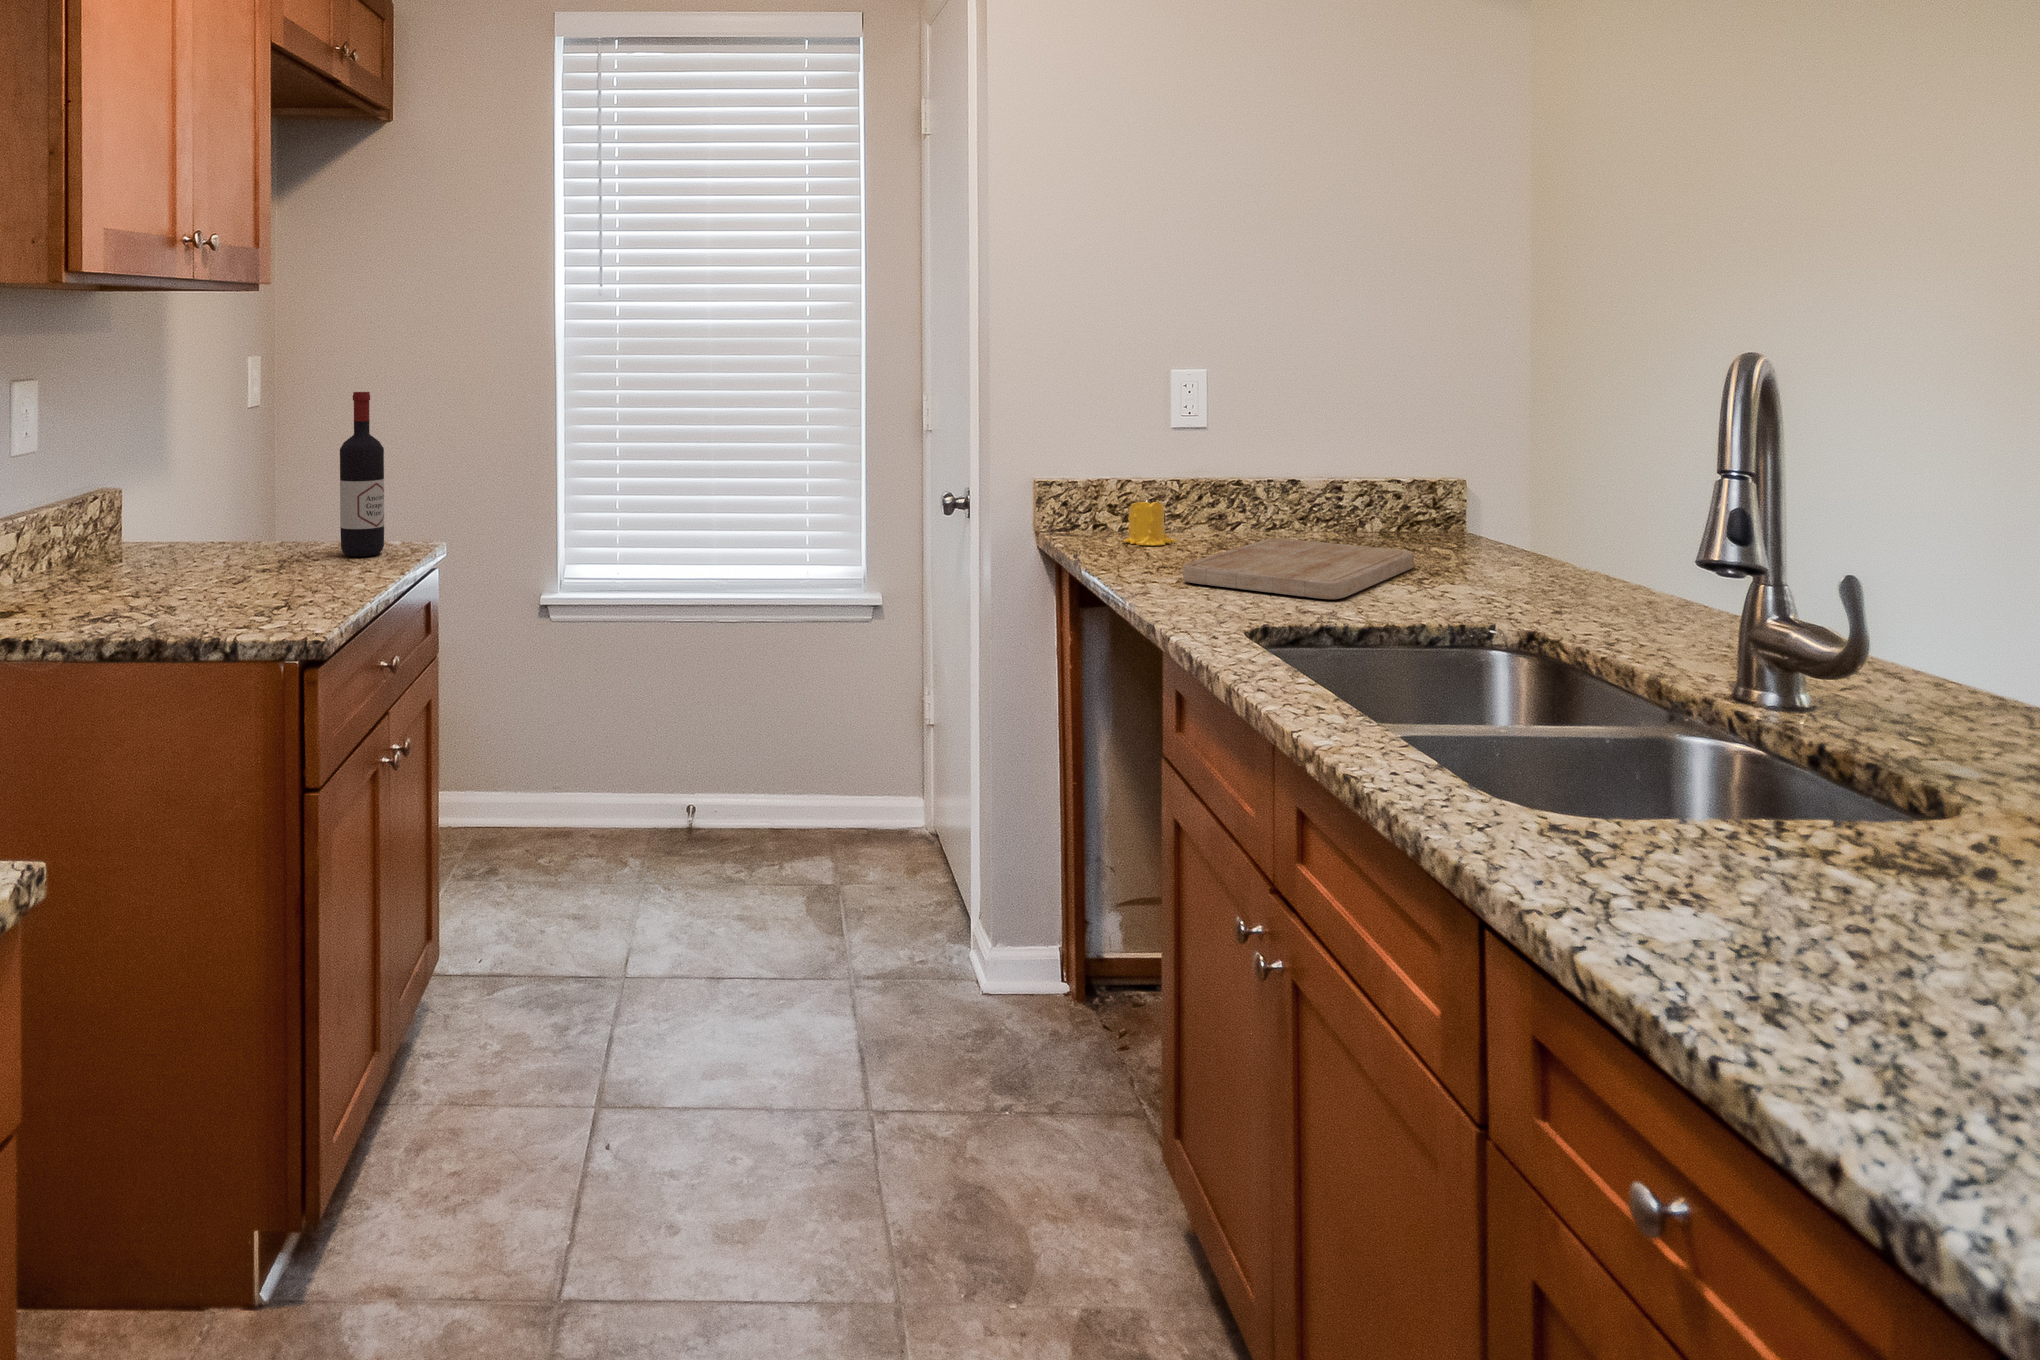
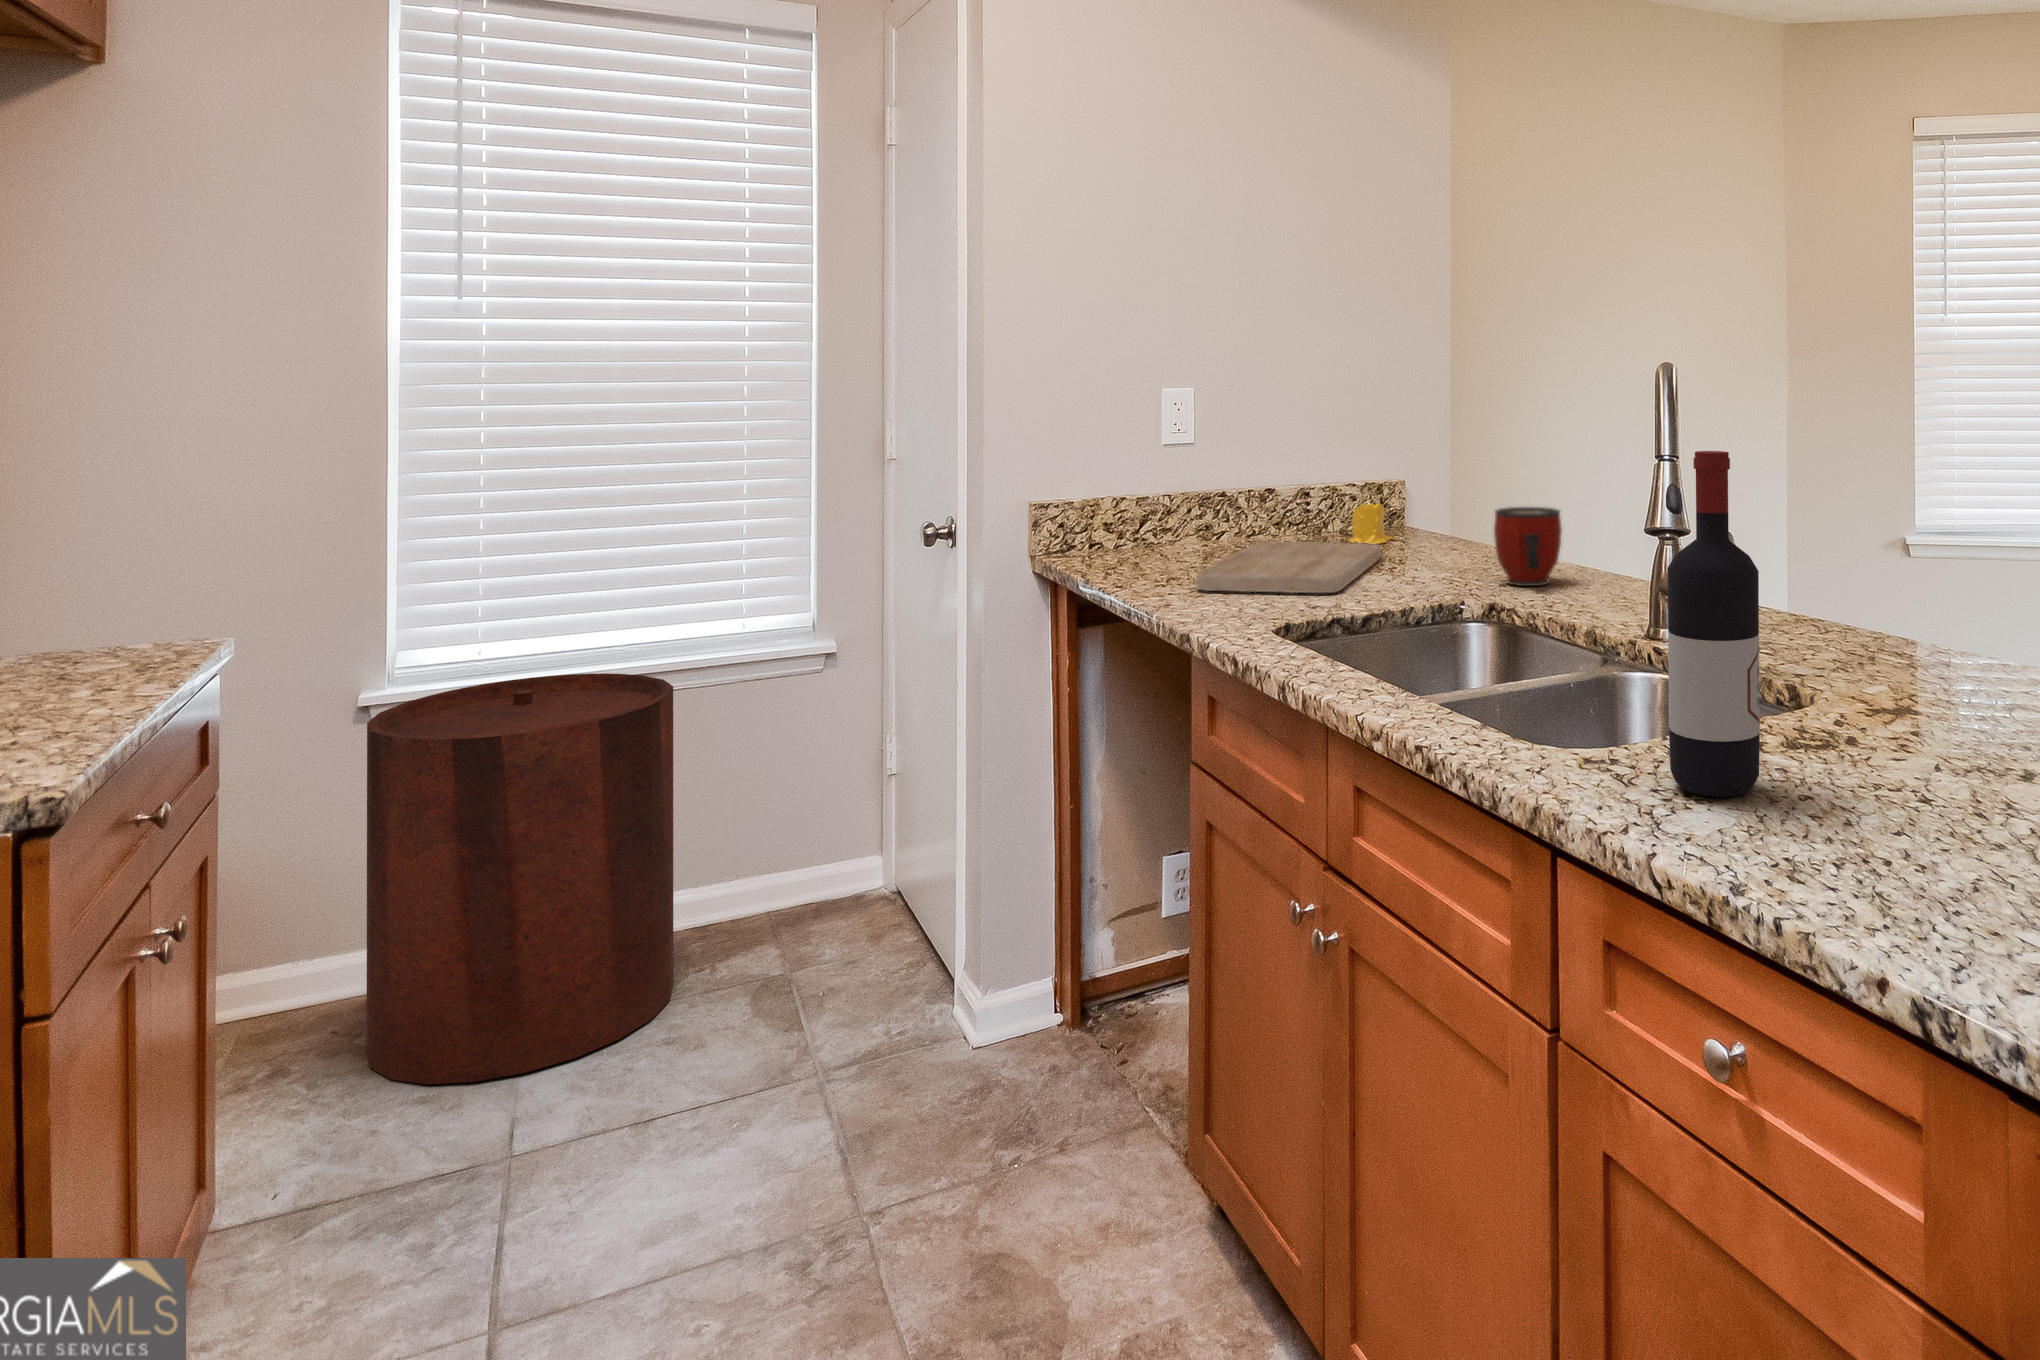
wine bottle: present [340,392,384,556] -> present [1667,451,1760,797]
candle: present [1124,500,1176,545] -> present [1348,502,1393,544]
mug: none [1546,522,1643,618] -> present [1494,507,1562,586]
trash can: none [542,599,750,913] -> present [366,673,673,1084]

